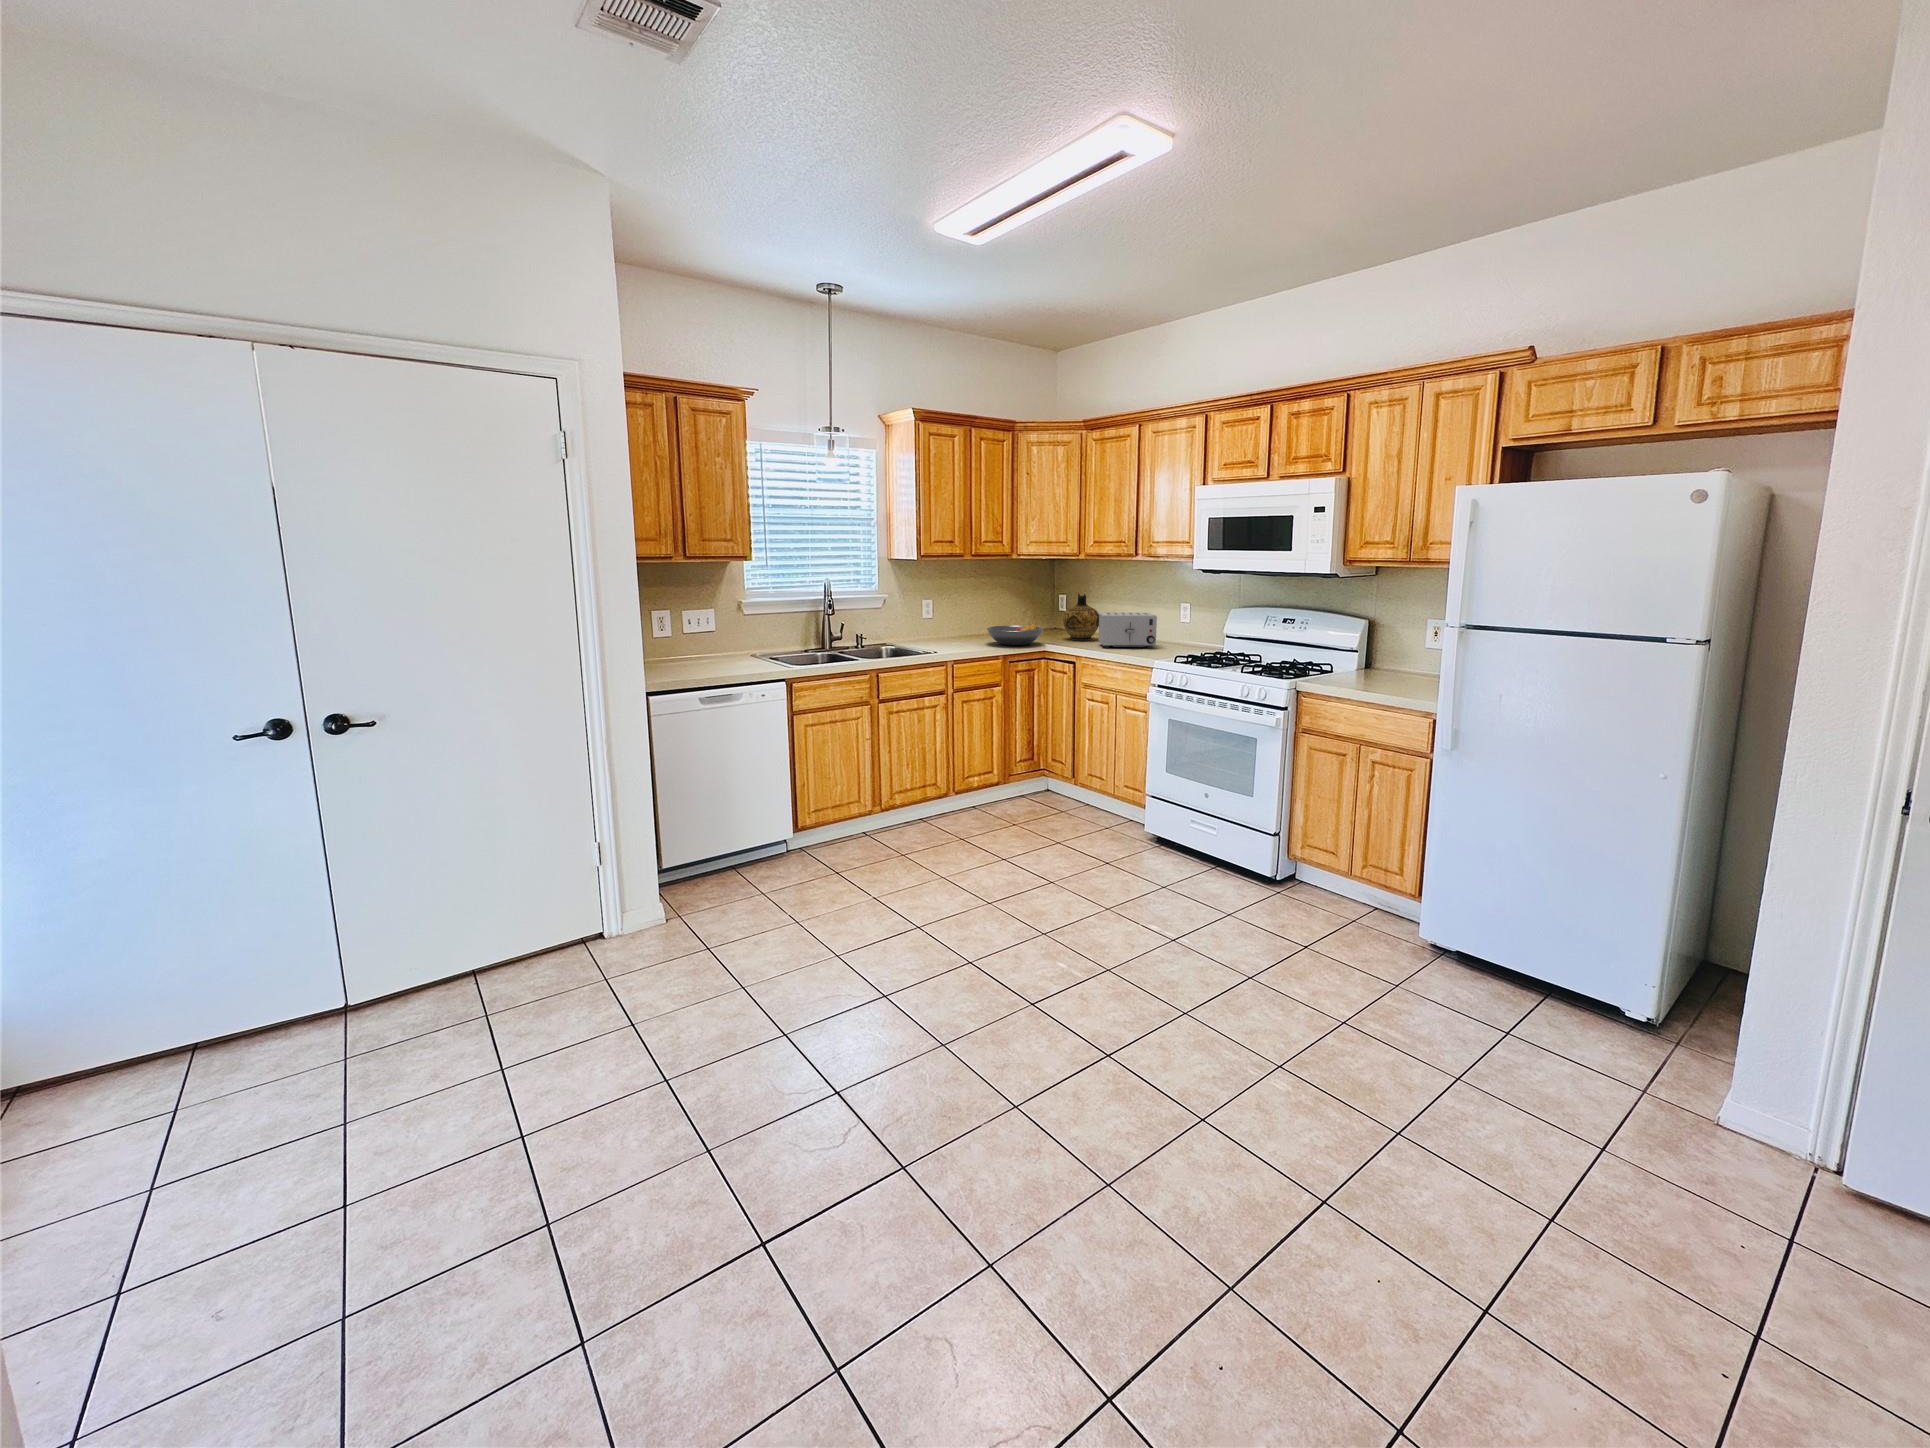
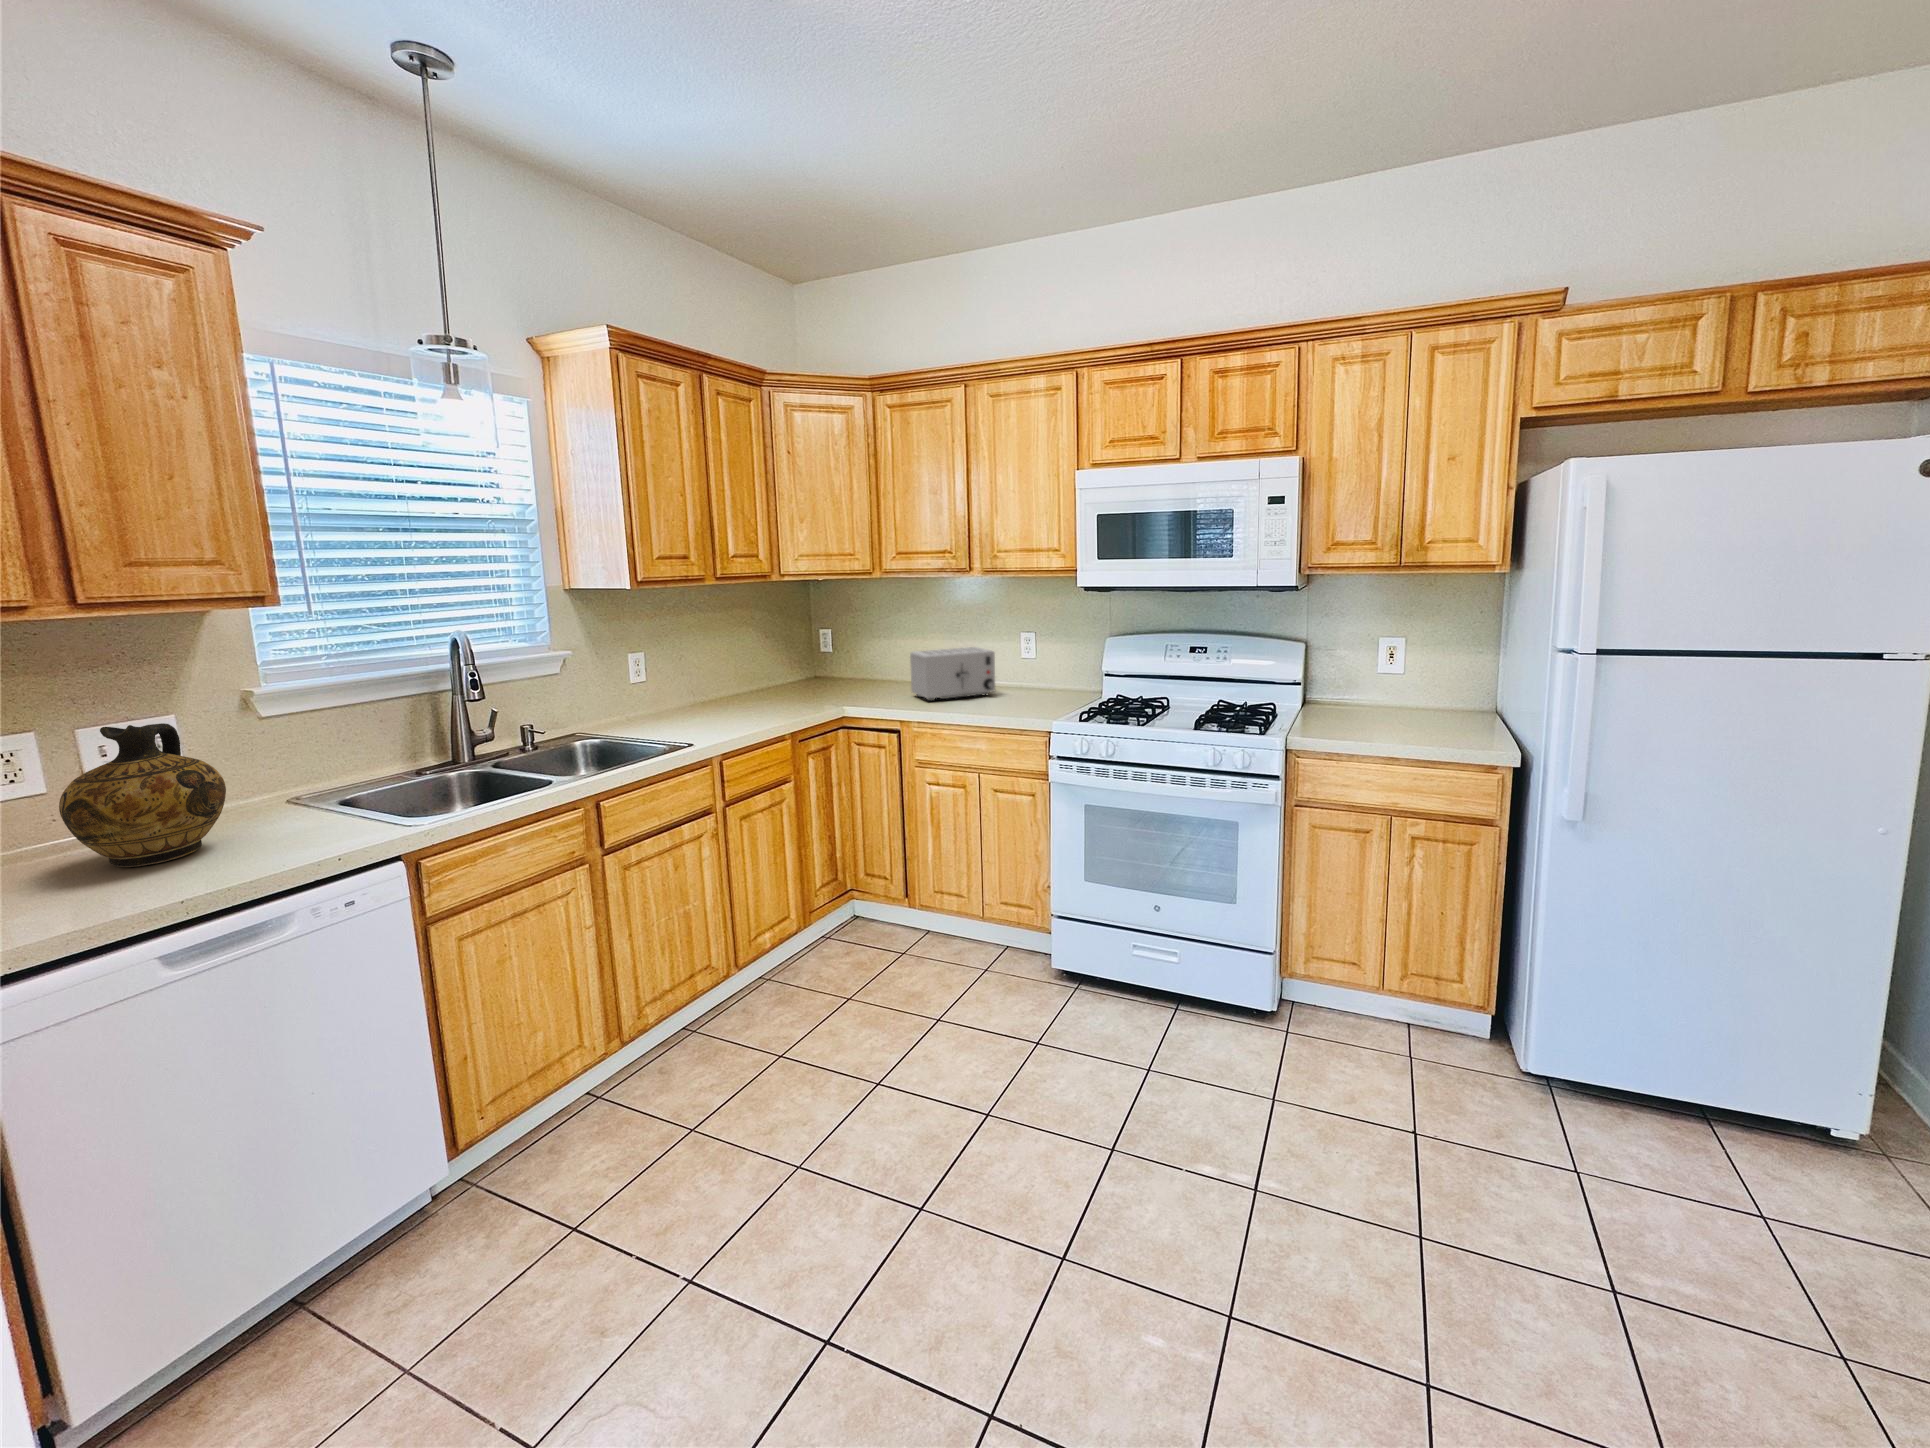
ceramic jug: present [1063,594,1099,640] -> present [59,723,226,867]
fruit bowl: present [987,623,1043,645] -> none [748,675,836,712]

